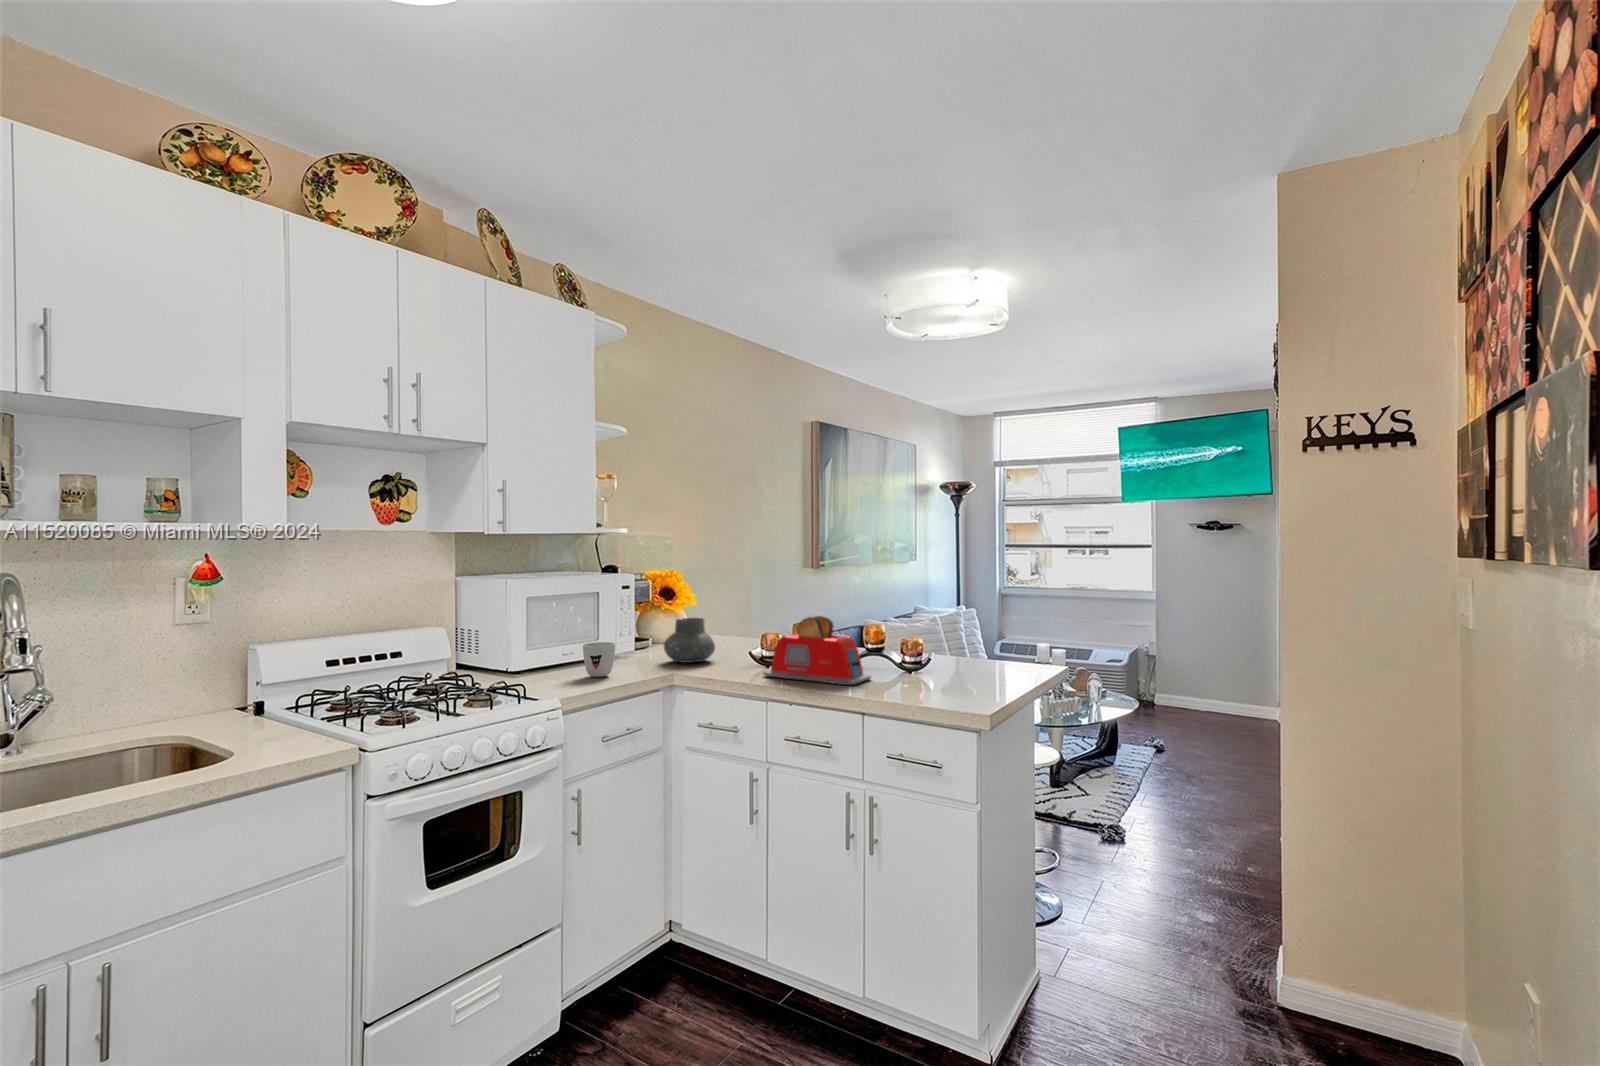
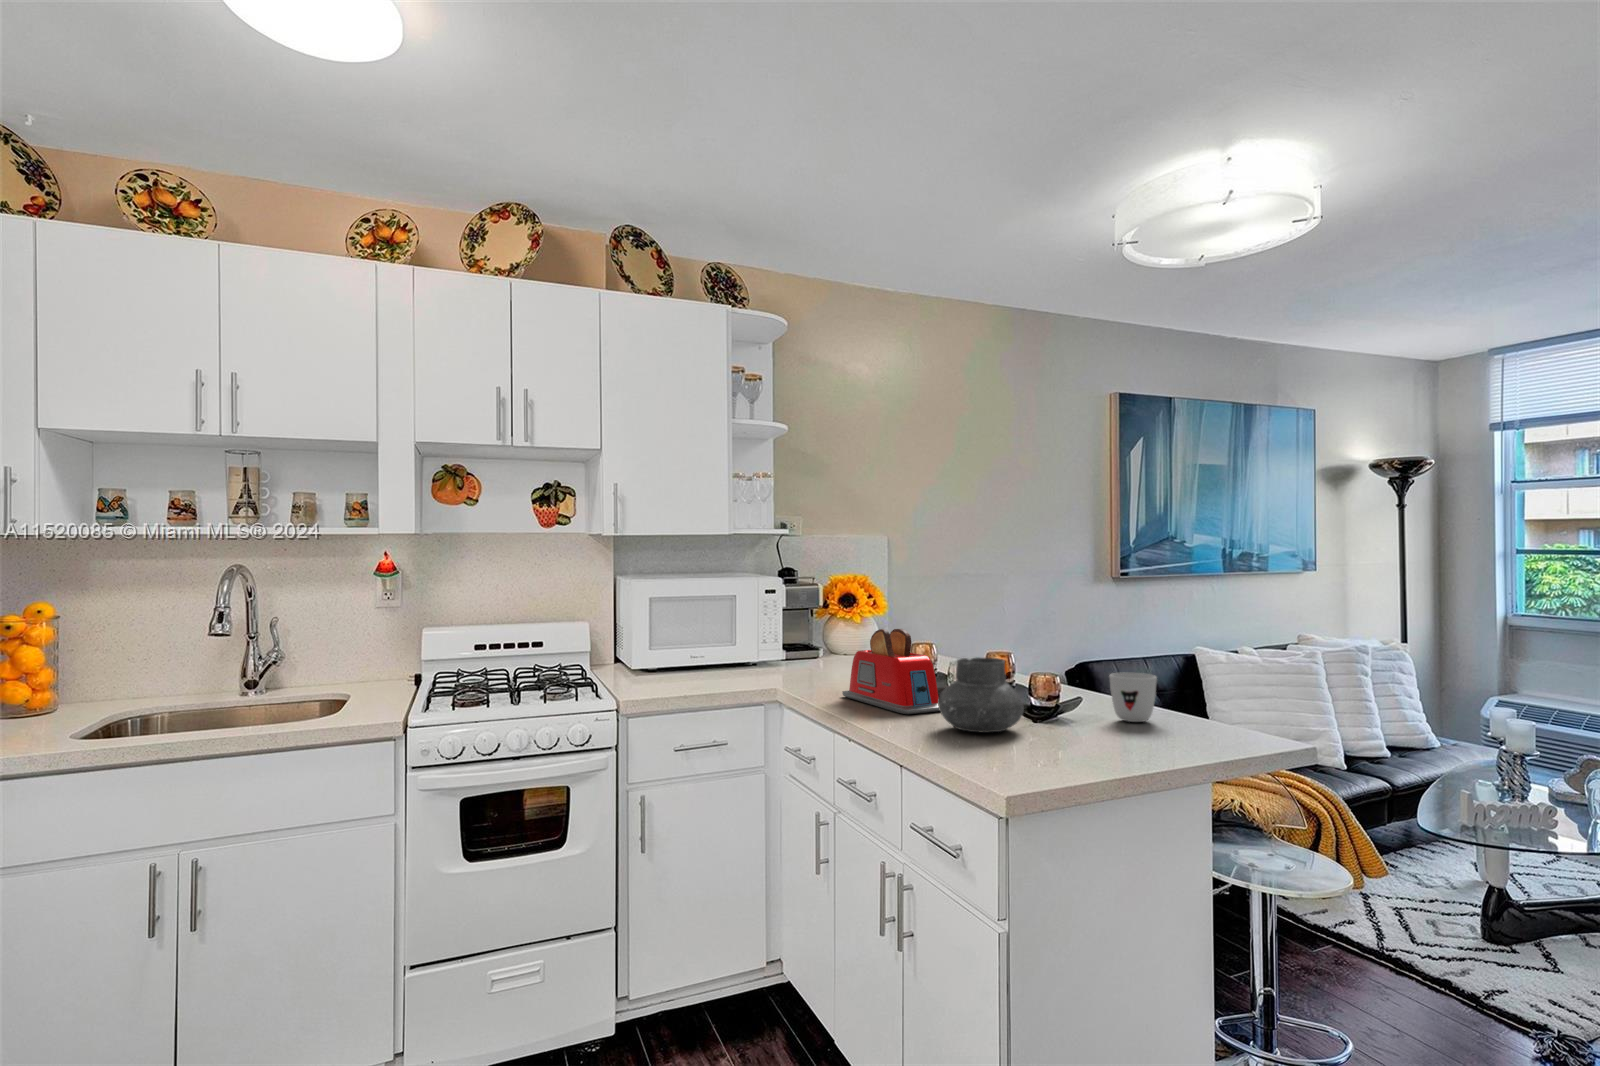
vase: present [664,618,715,663] -> present [938,657,1024,732]
mug: present [583,642,615,677] -> present [1109,673,1157,722]

